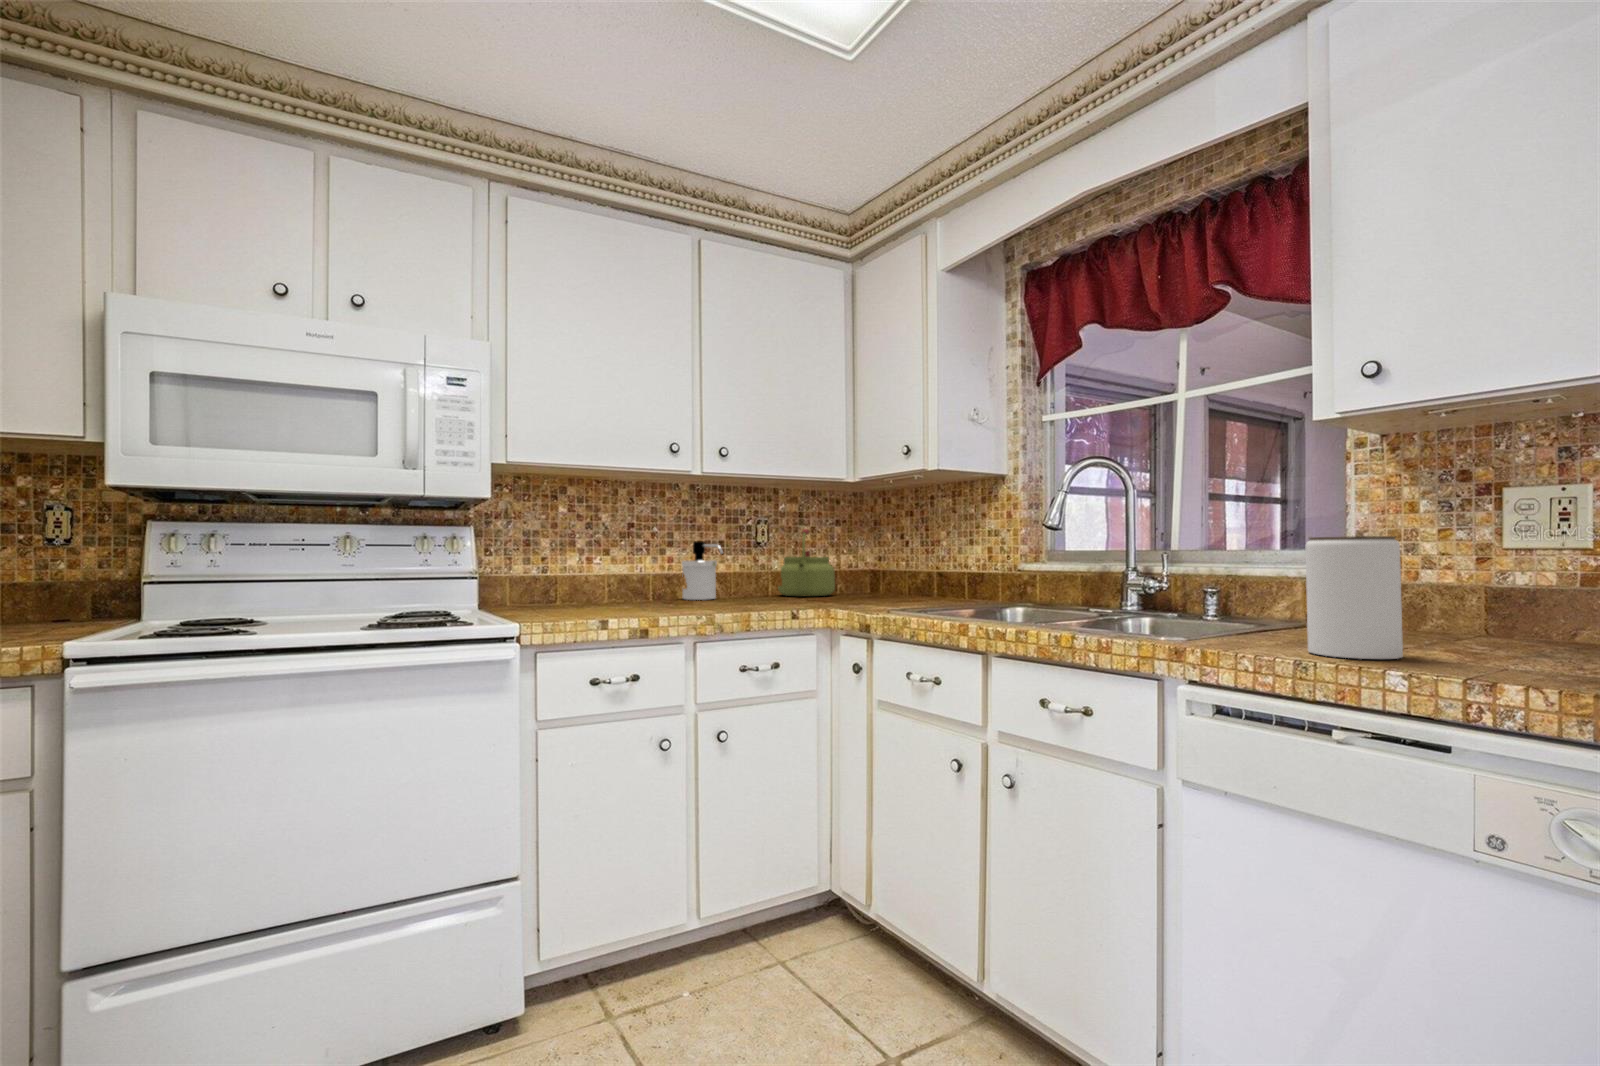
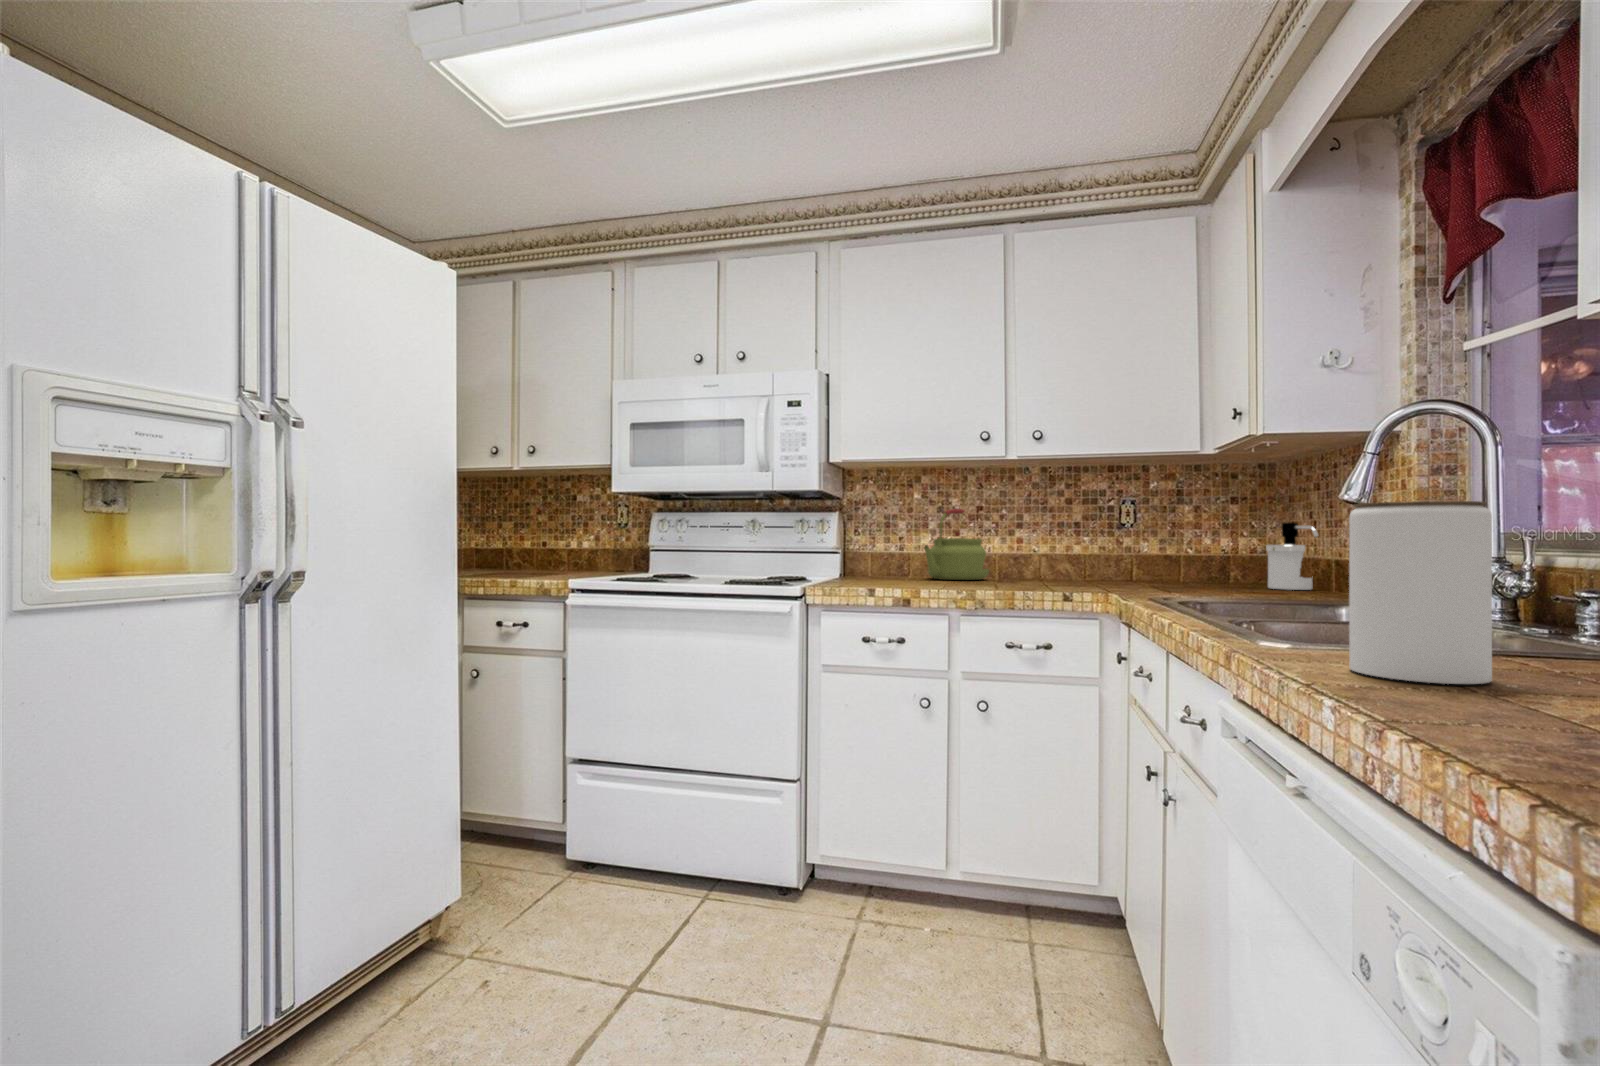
kettle: present [778,529,835,596] -> present [924,509,989,580]
soap dispenser: present [682,541,723,600] -> present [1266,522,1318,590]

